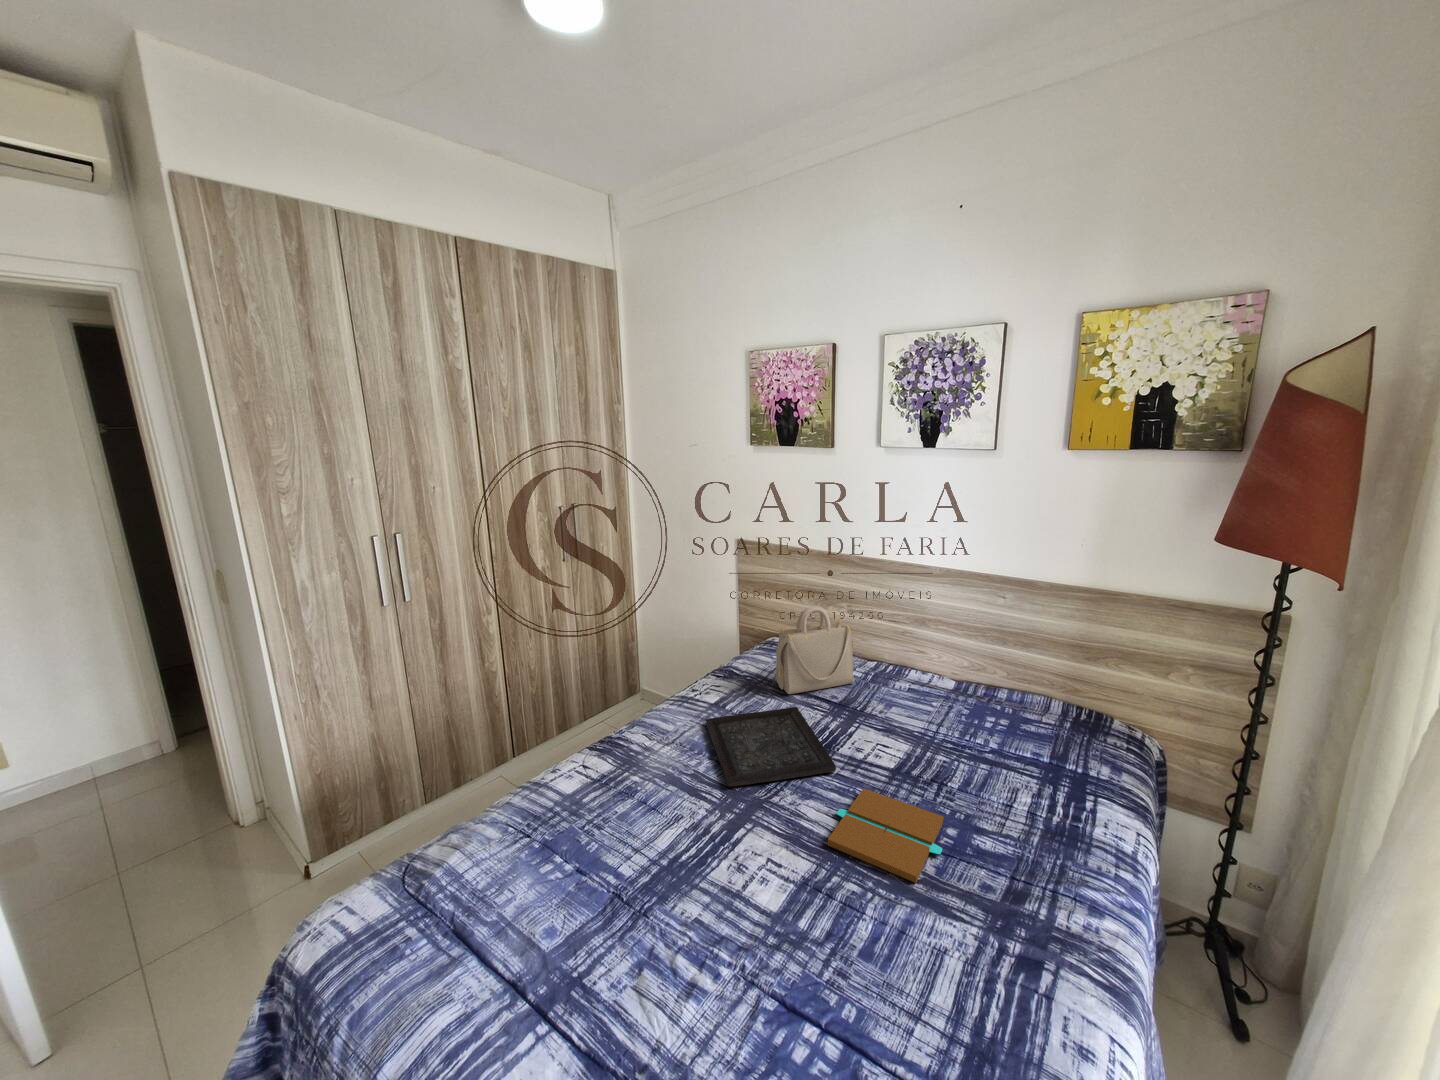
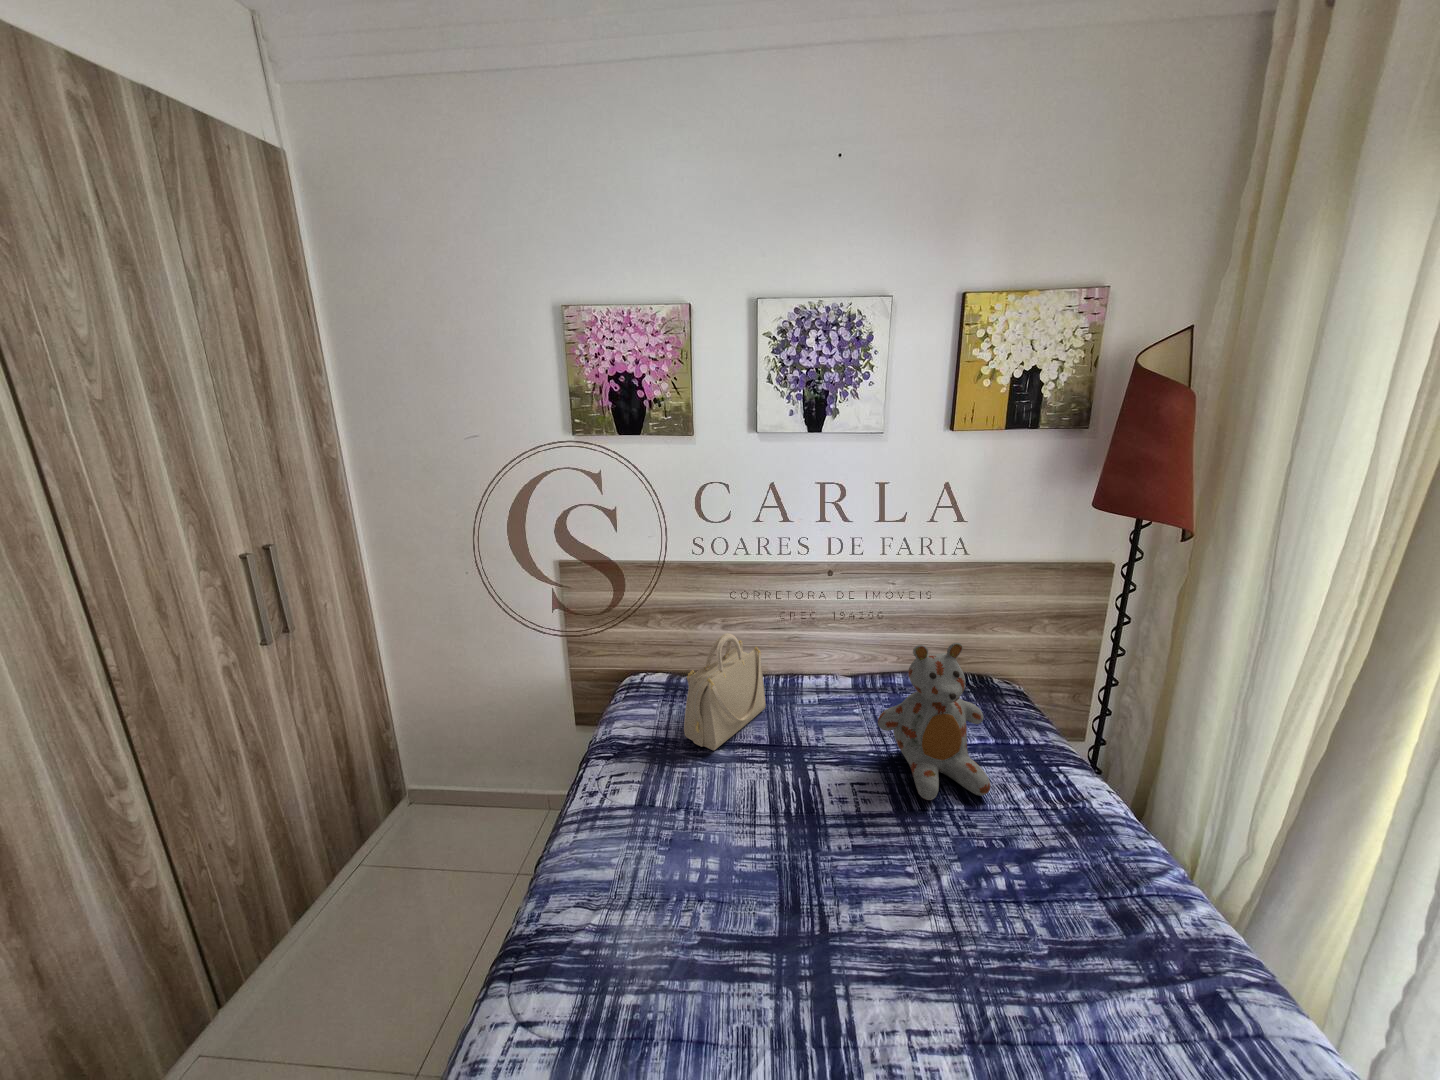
stuffed bear: none [910,636,1019,786] -> present [878,643,990,800]
tray: present [706,707,836,787] -> none [653,768,856,937]
book: present [828,788,943,883] -> none [905,854,1060,965]

